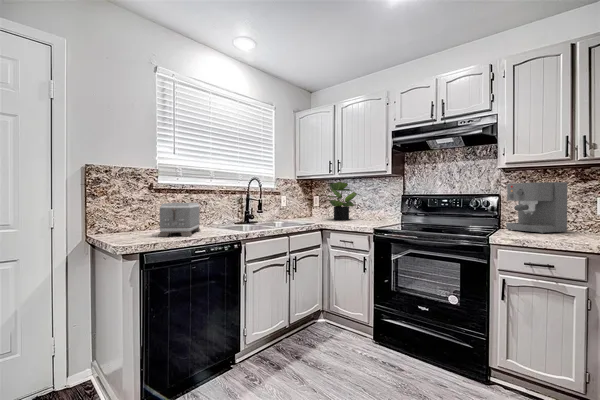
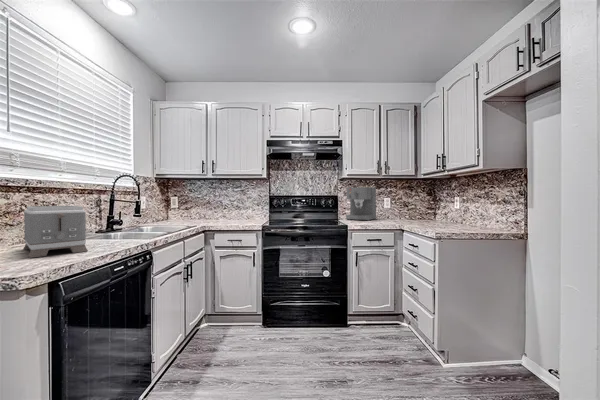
potted plant: present [328,181,357,221] -> none [193,182,225,221]

